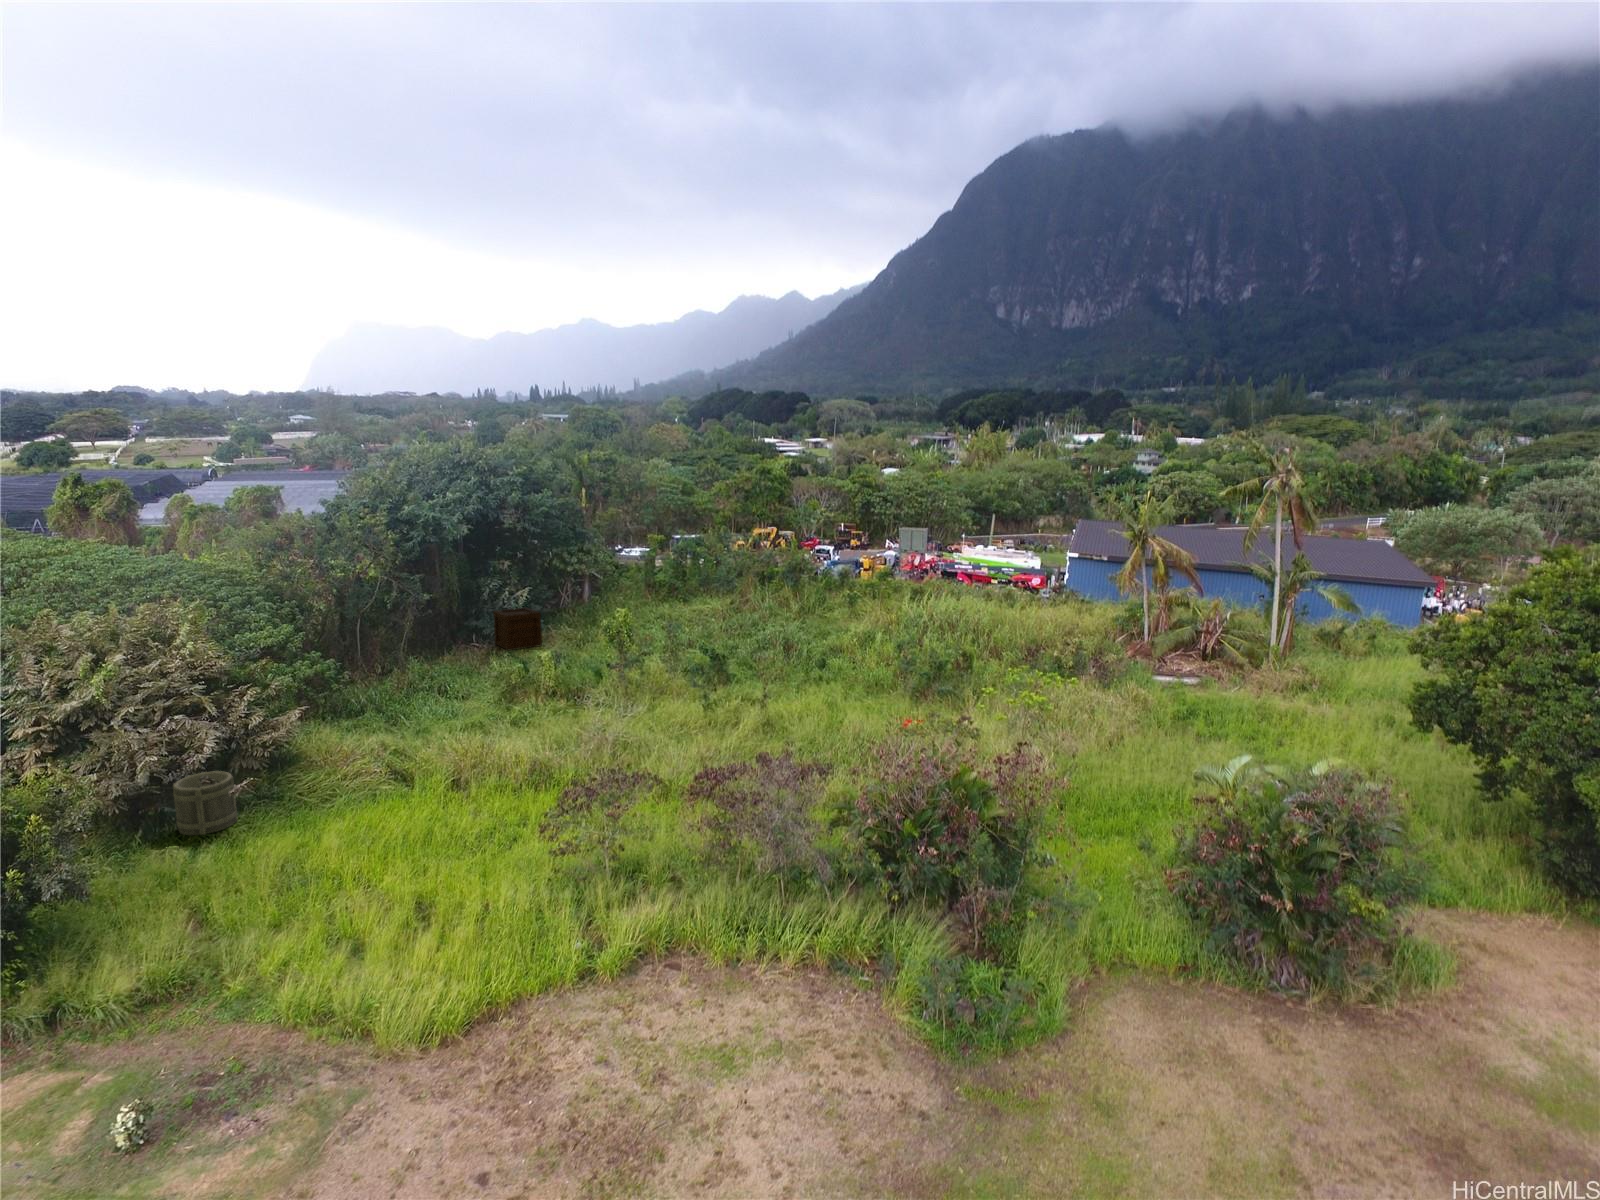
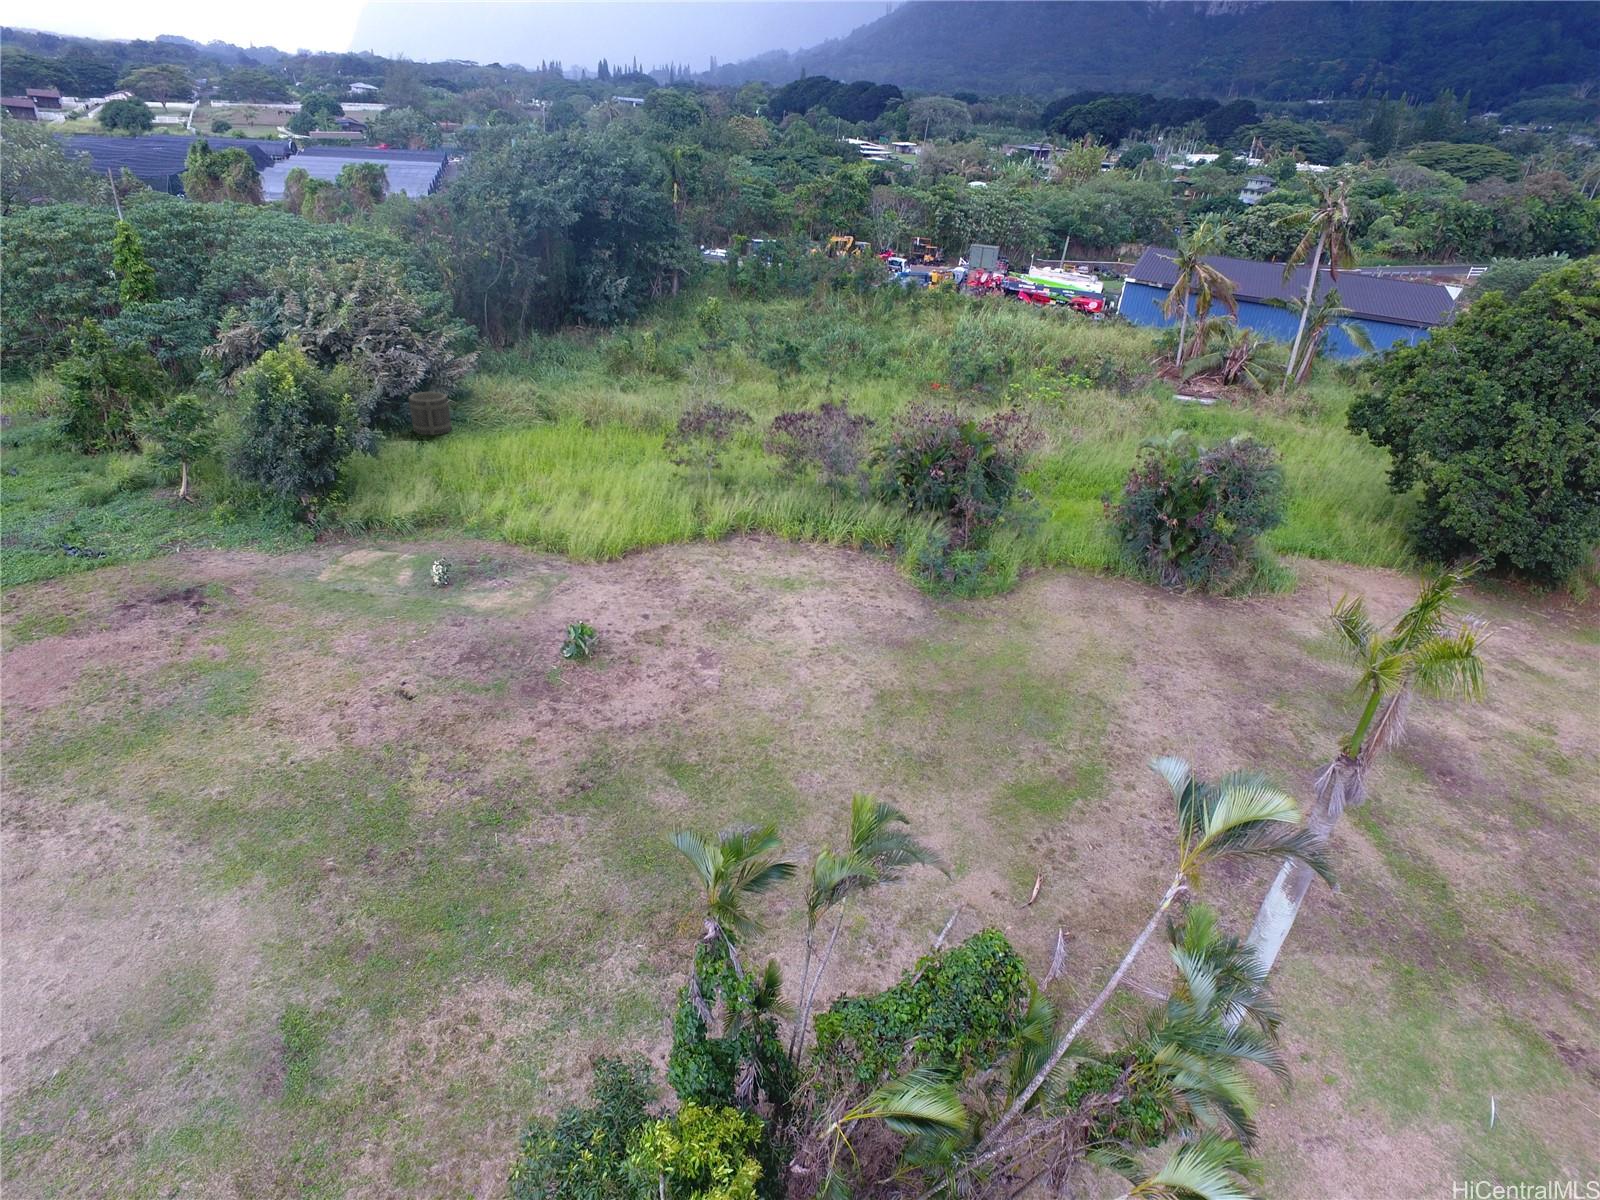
wooden crate: present [493,607,542,651] -> none [596,296,638,334]

